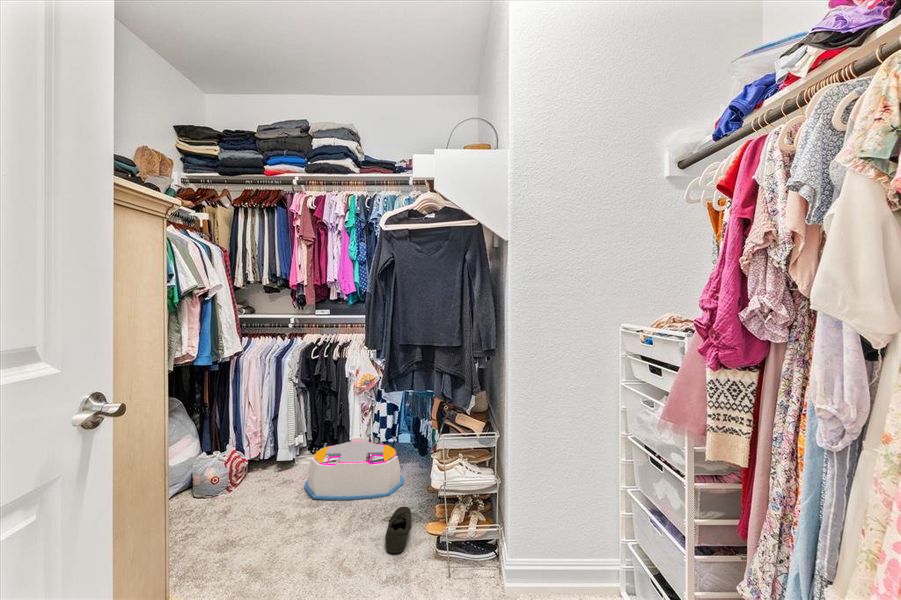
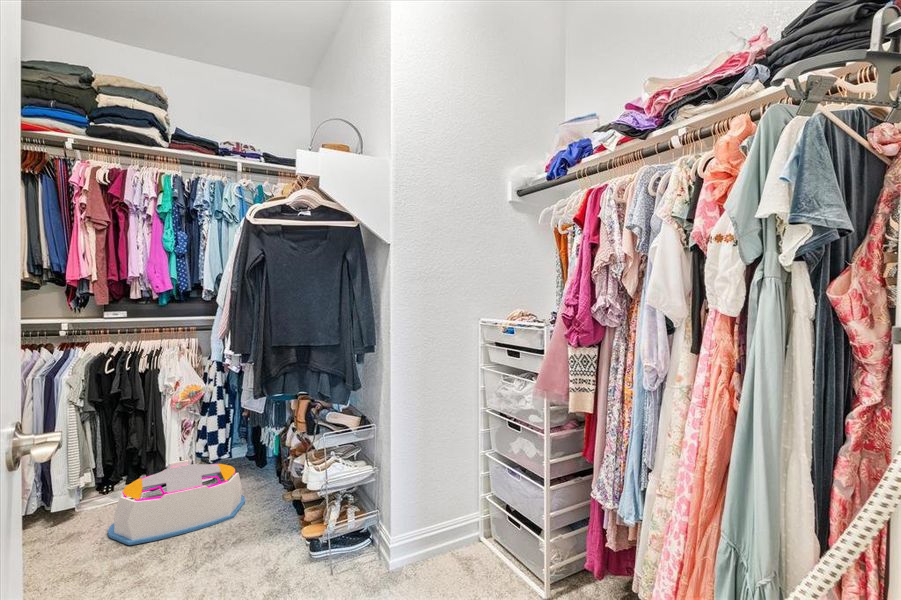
shoe: present [385,507,417,553] -> none [246,518,287,572]

